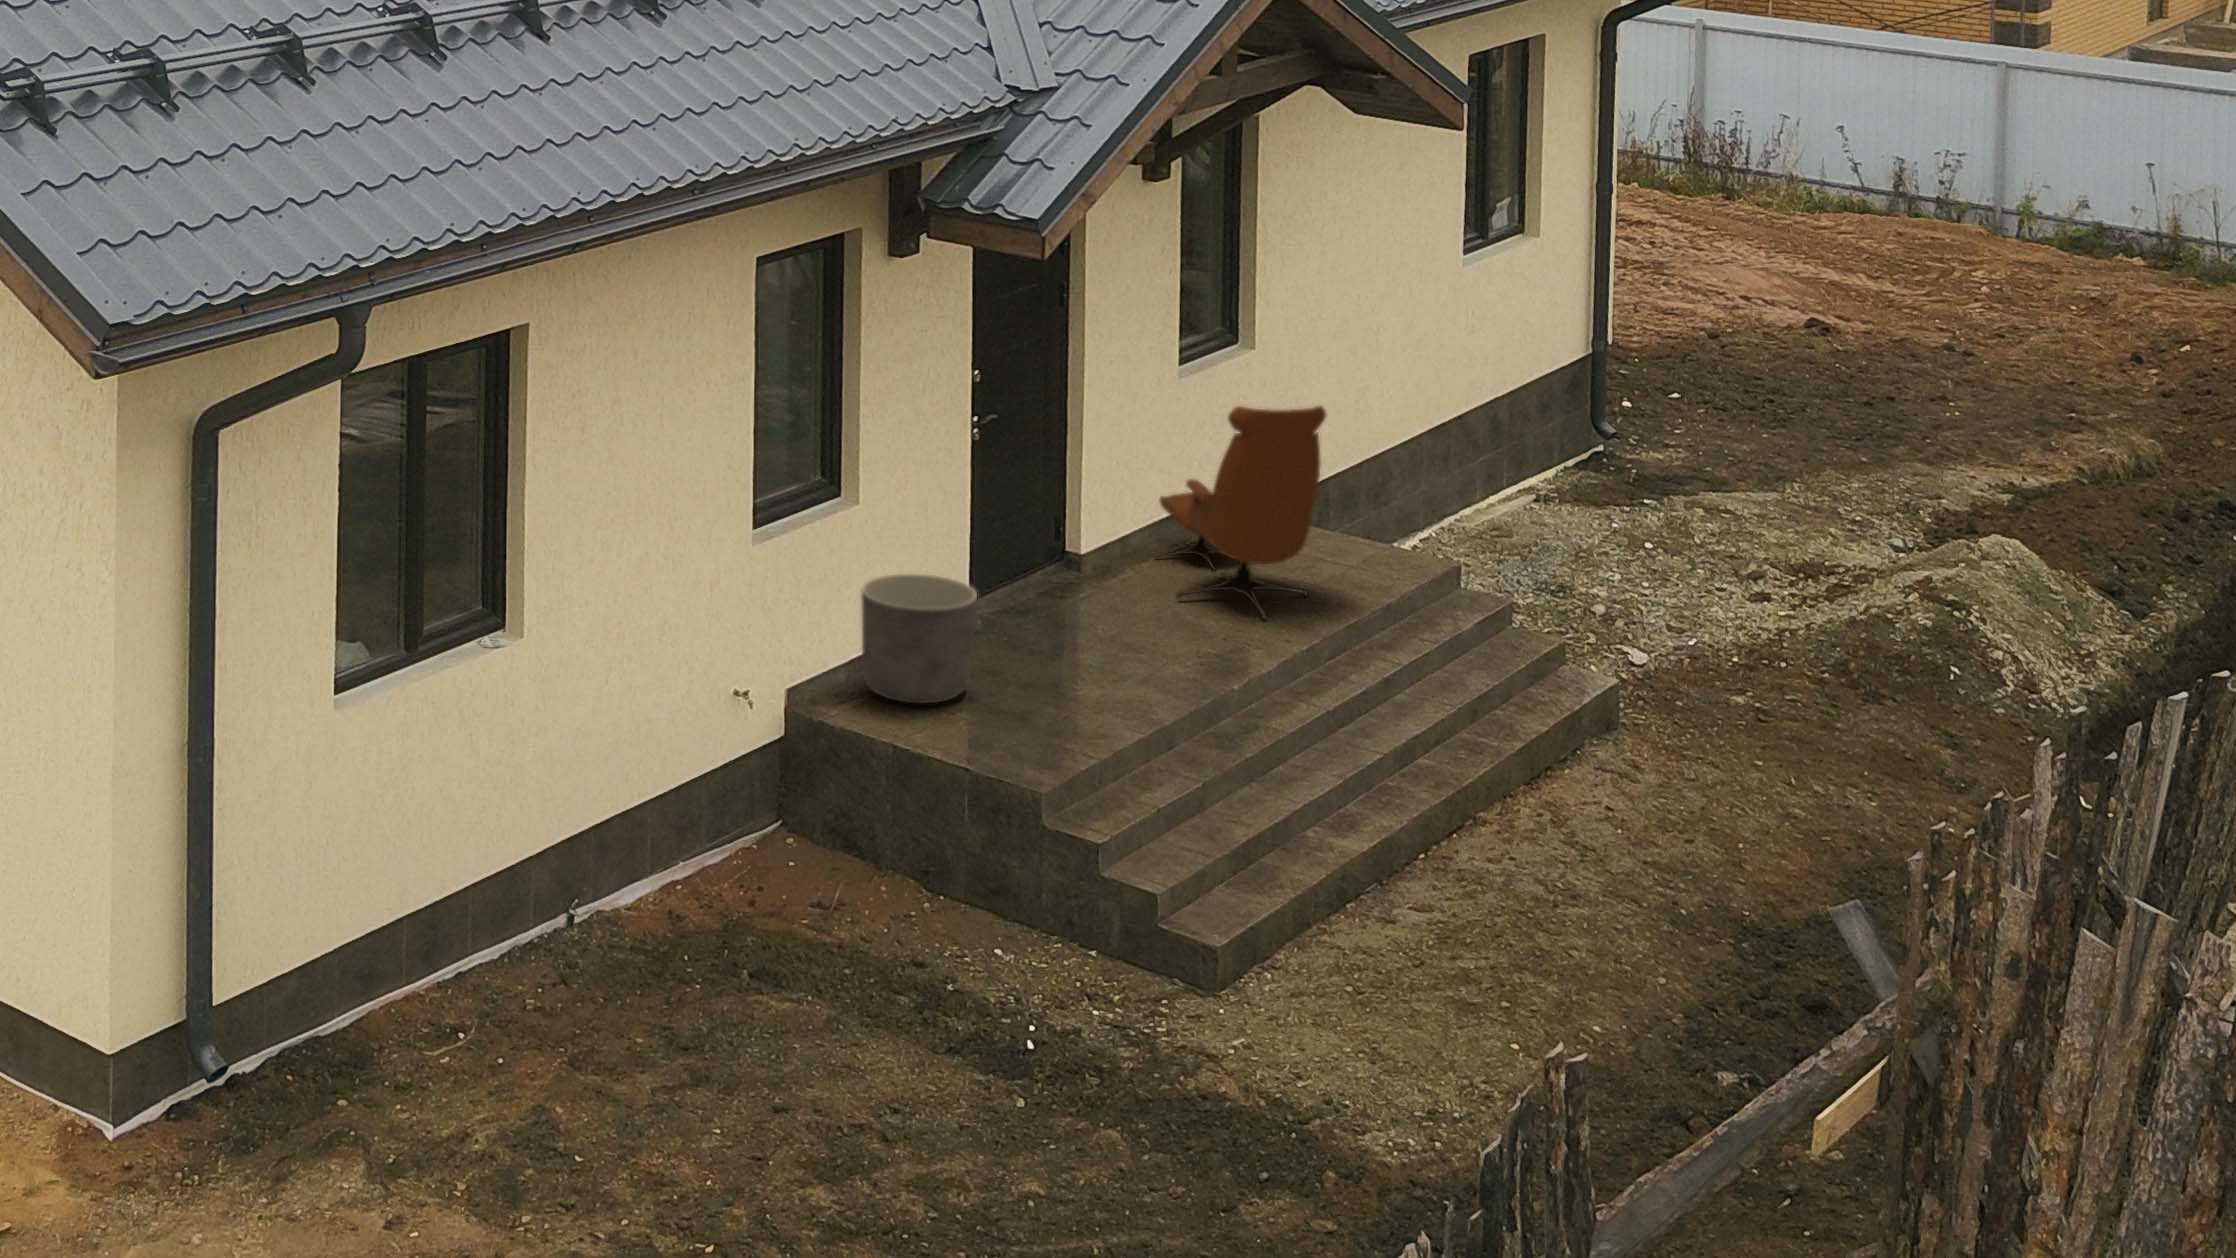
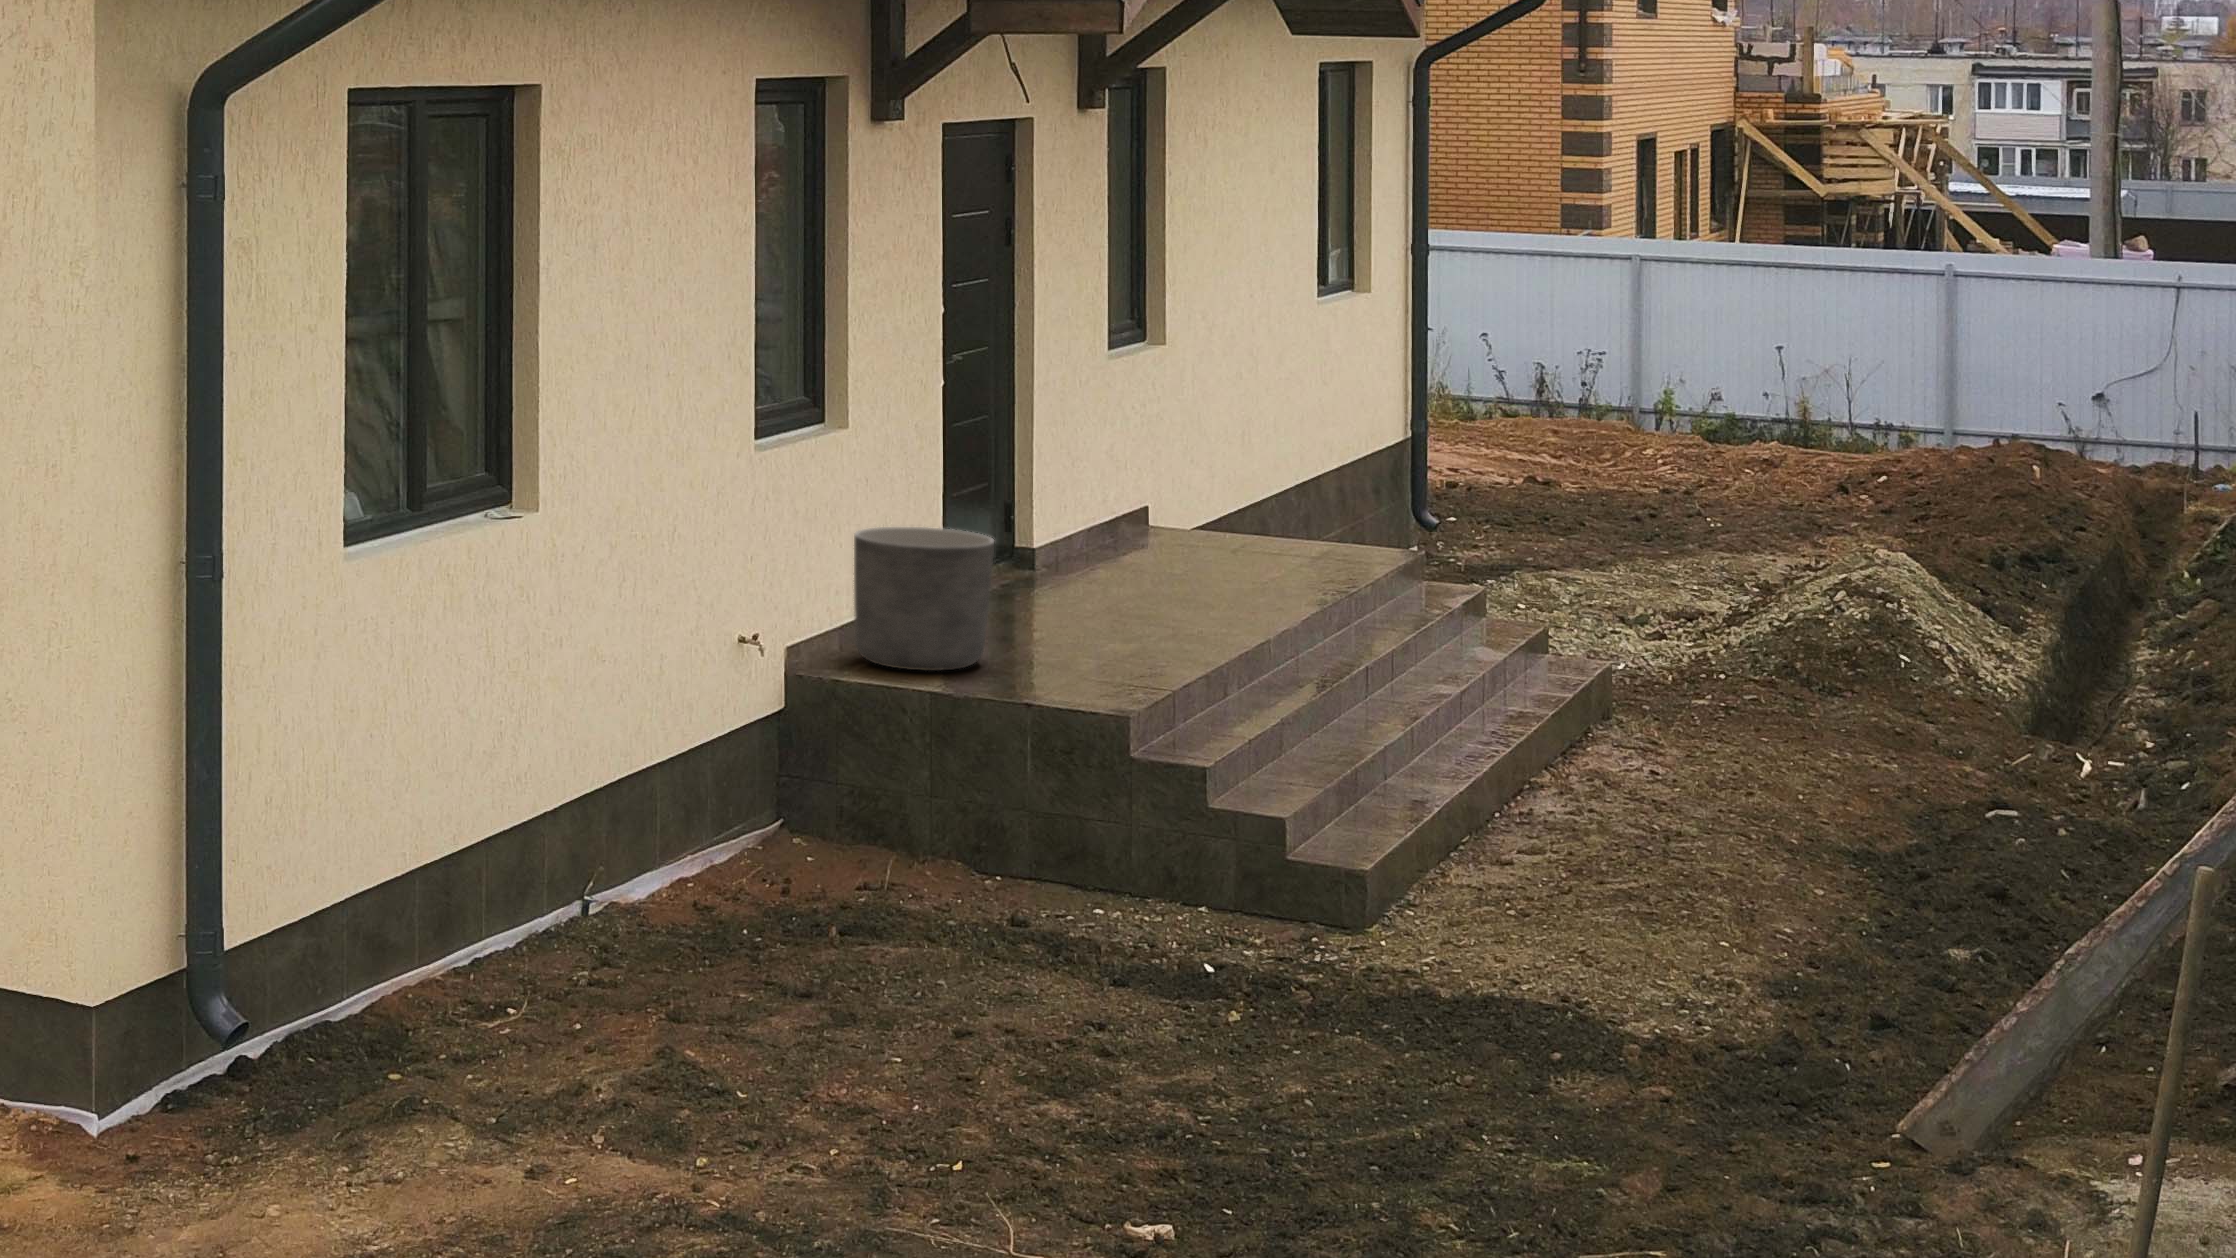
lounge chair: present [1154,406,1326,618] -> none [1099,344,1329,603]

